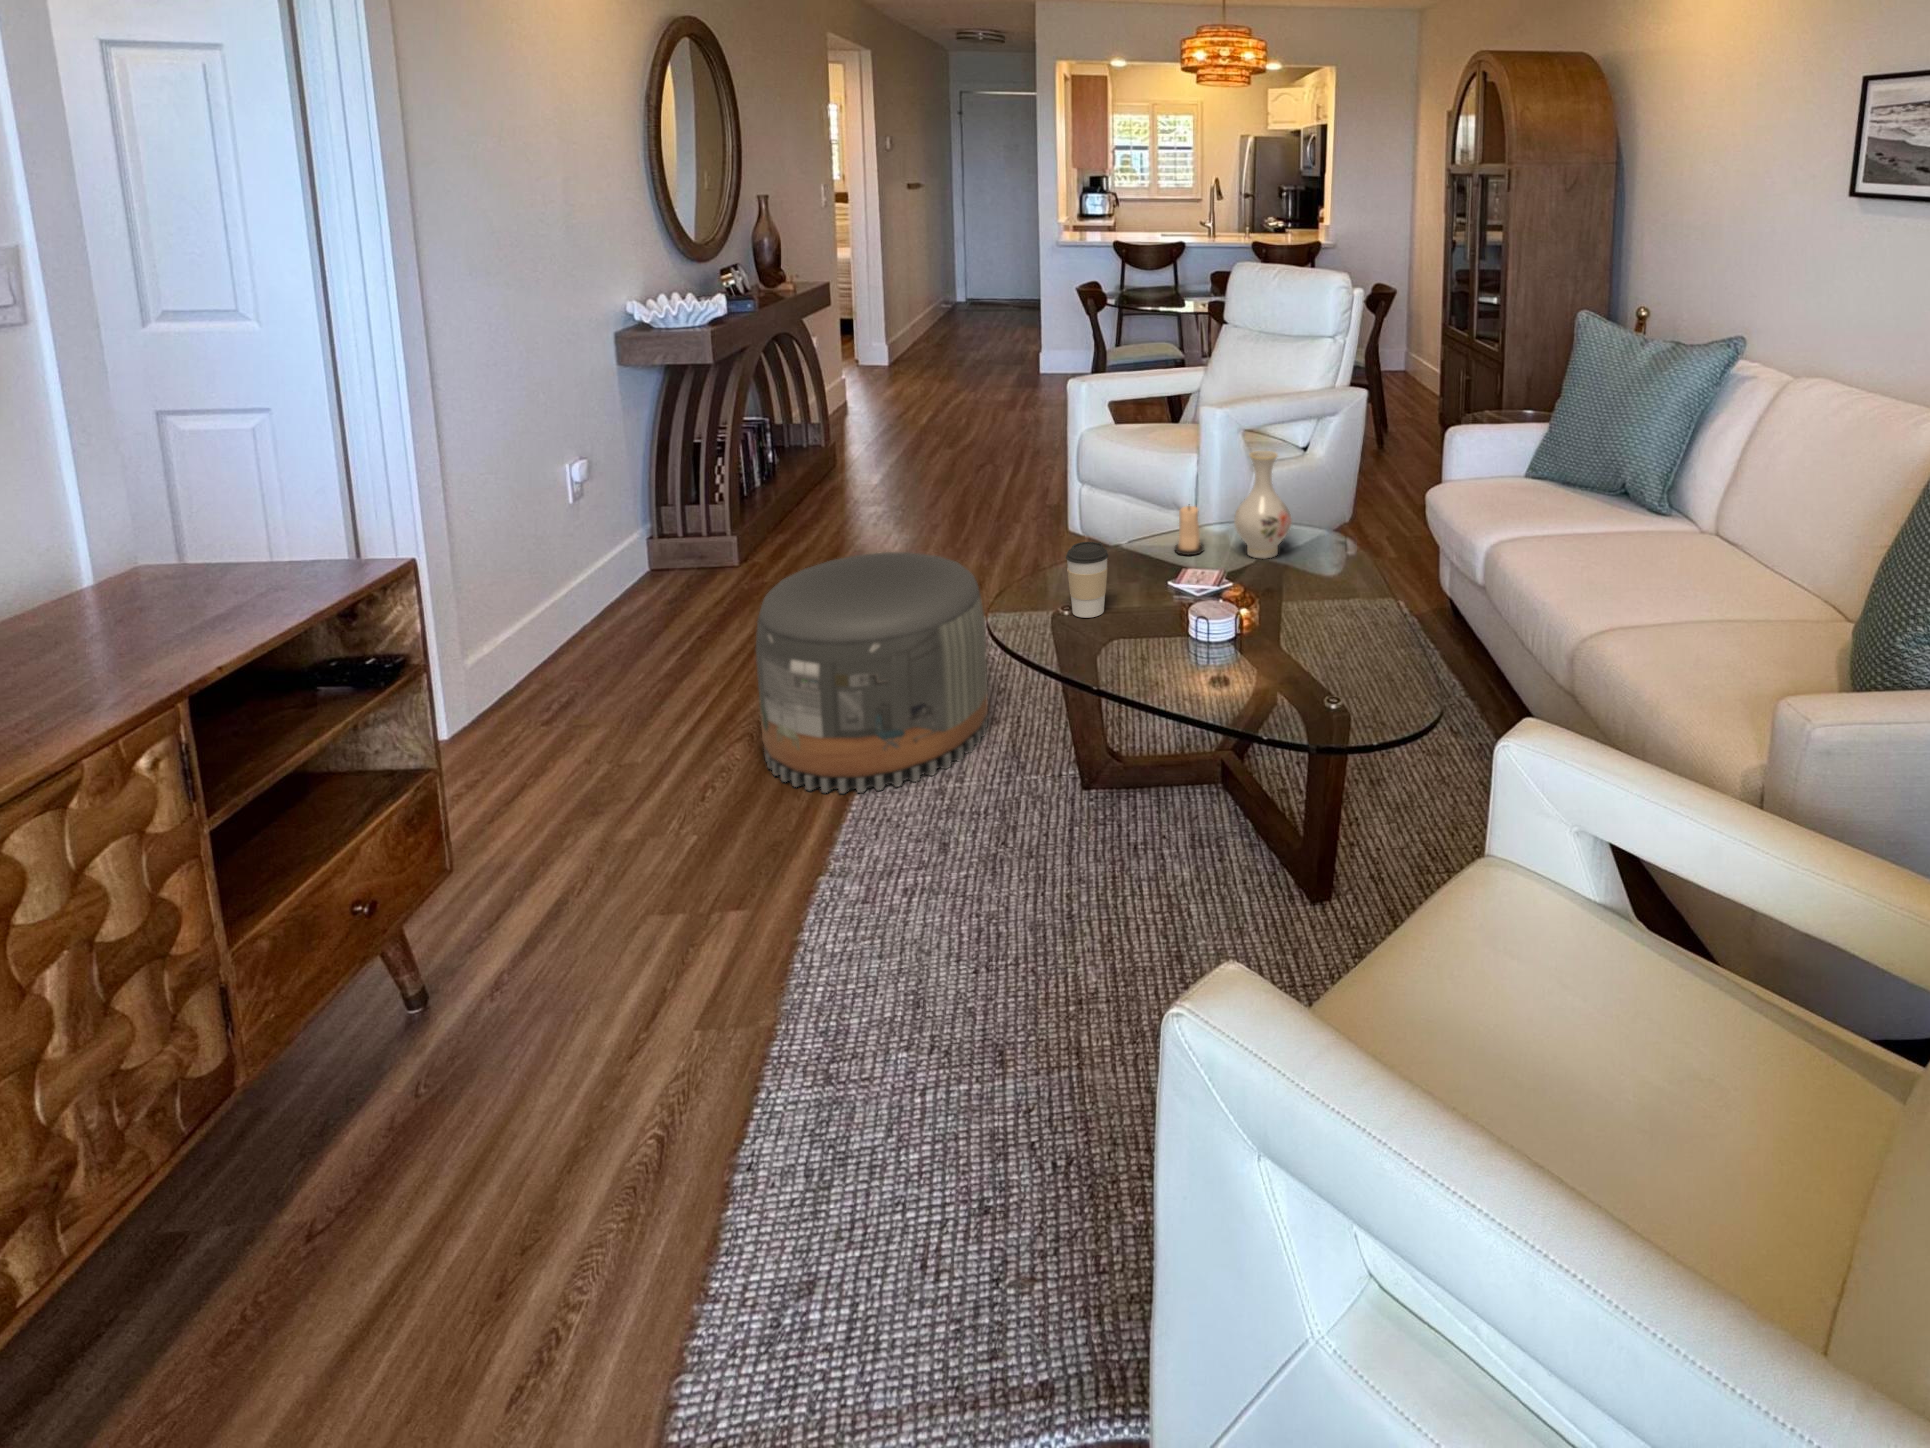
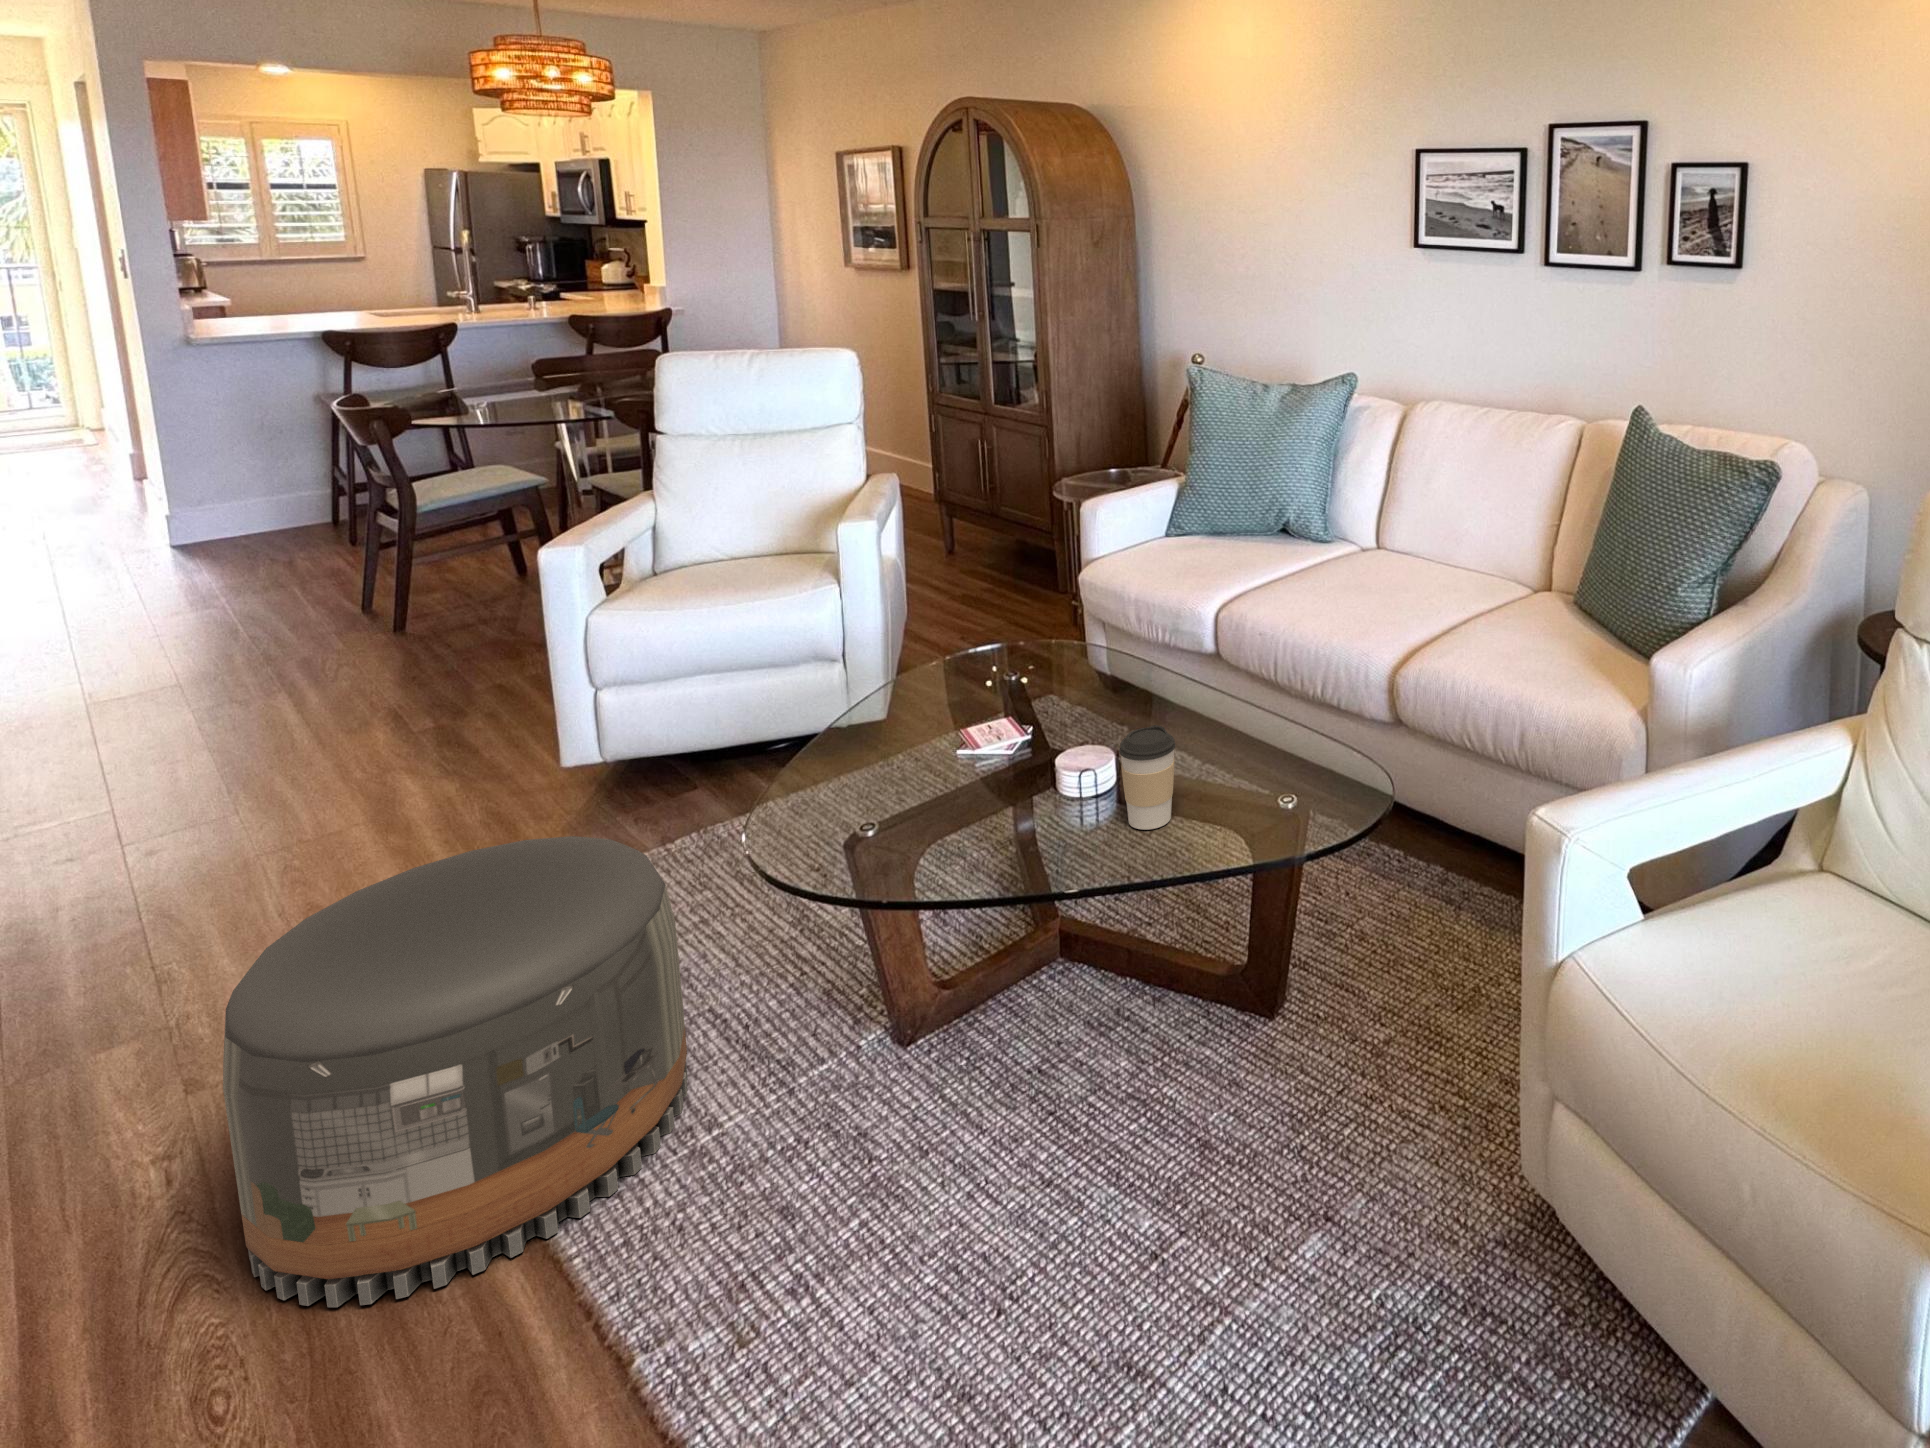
vase: present [1234,451,1292,558] -> none [976,567,1049,696]
candle: present [1175,504,1204,555] -> none [902,655,940,720]
coffee cup: present [1066,542,1108,618] -> present [1119,725,1175,830]

